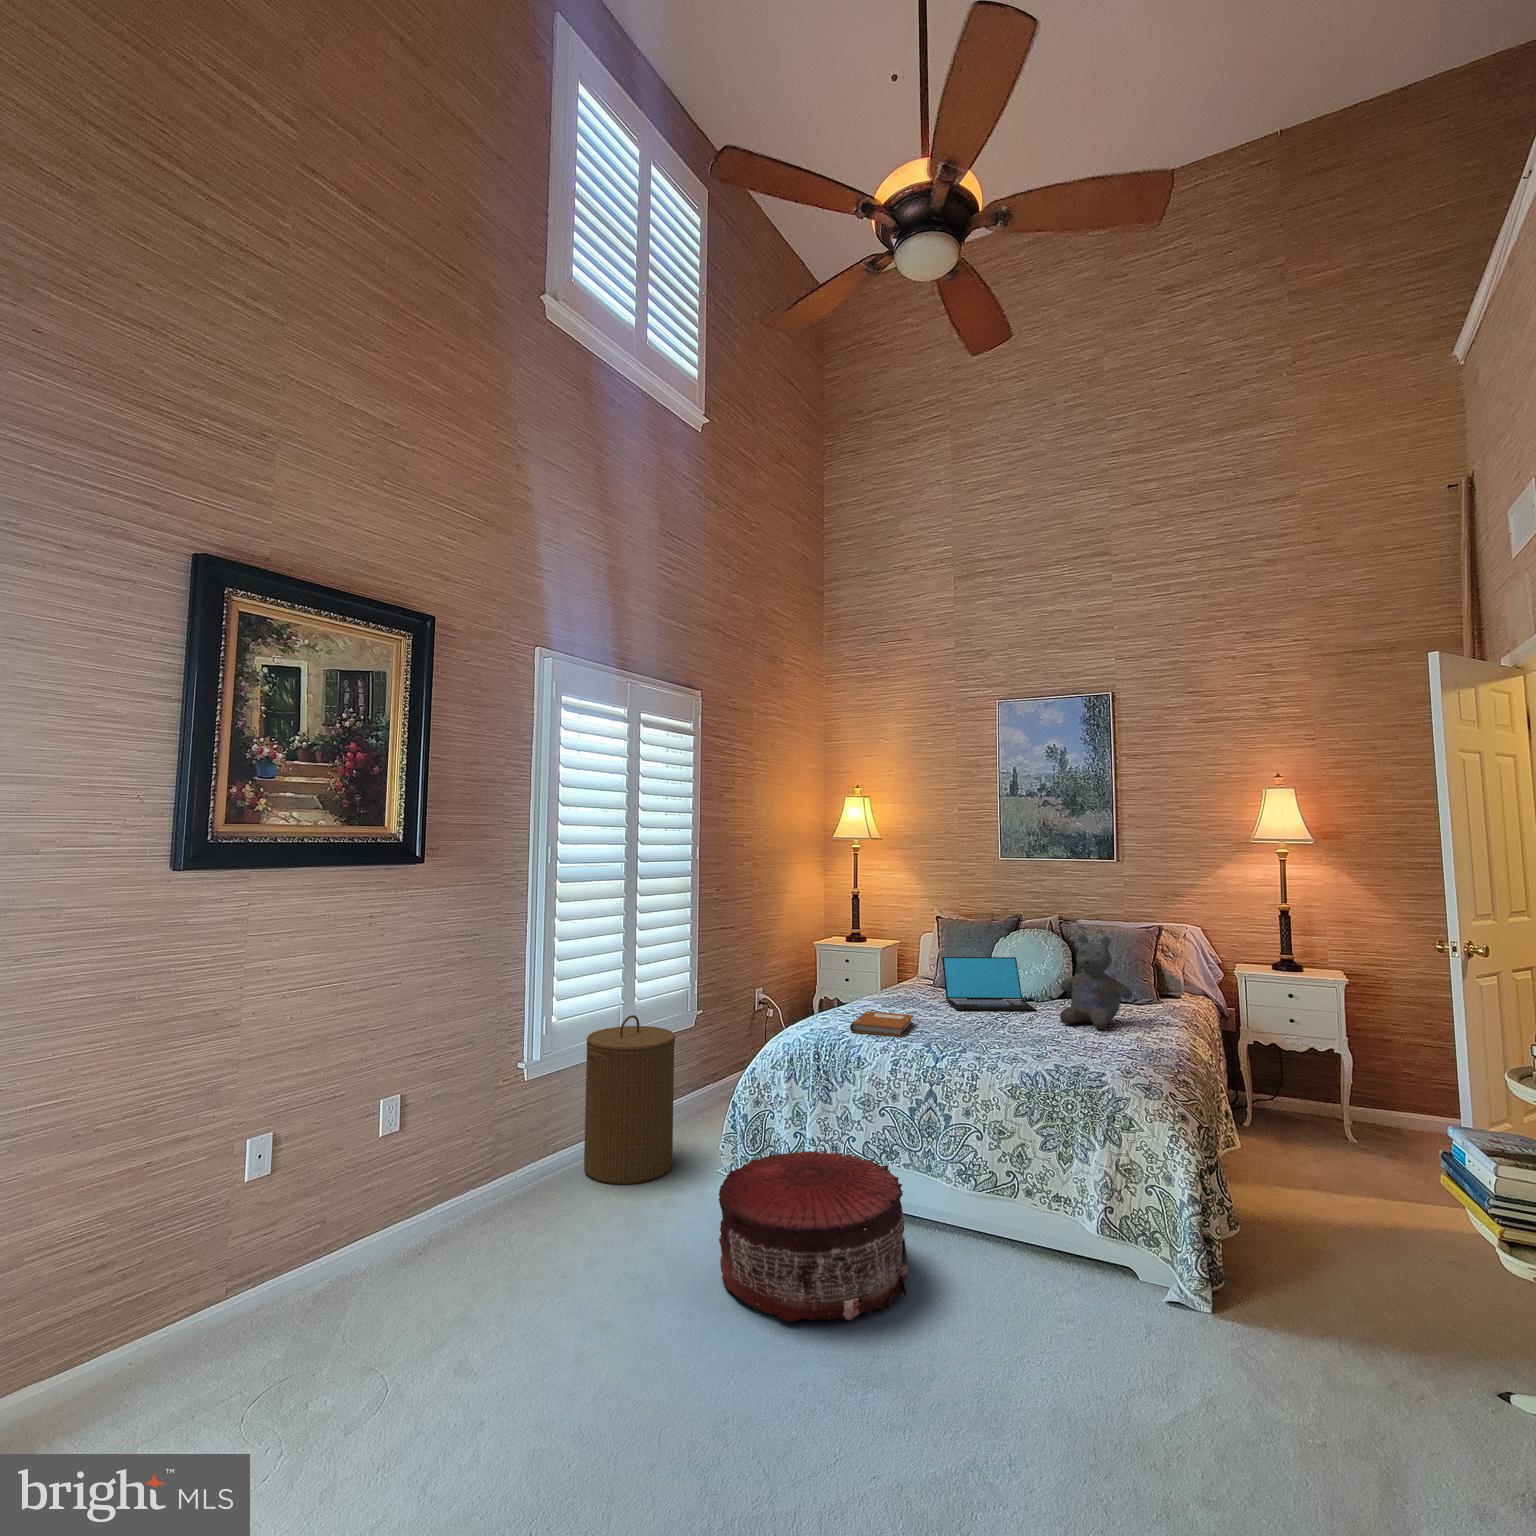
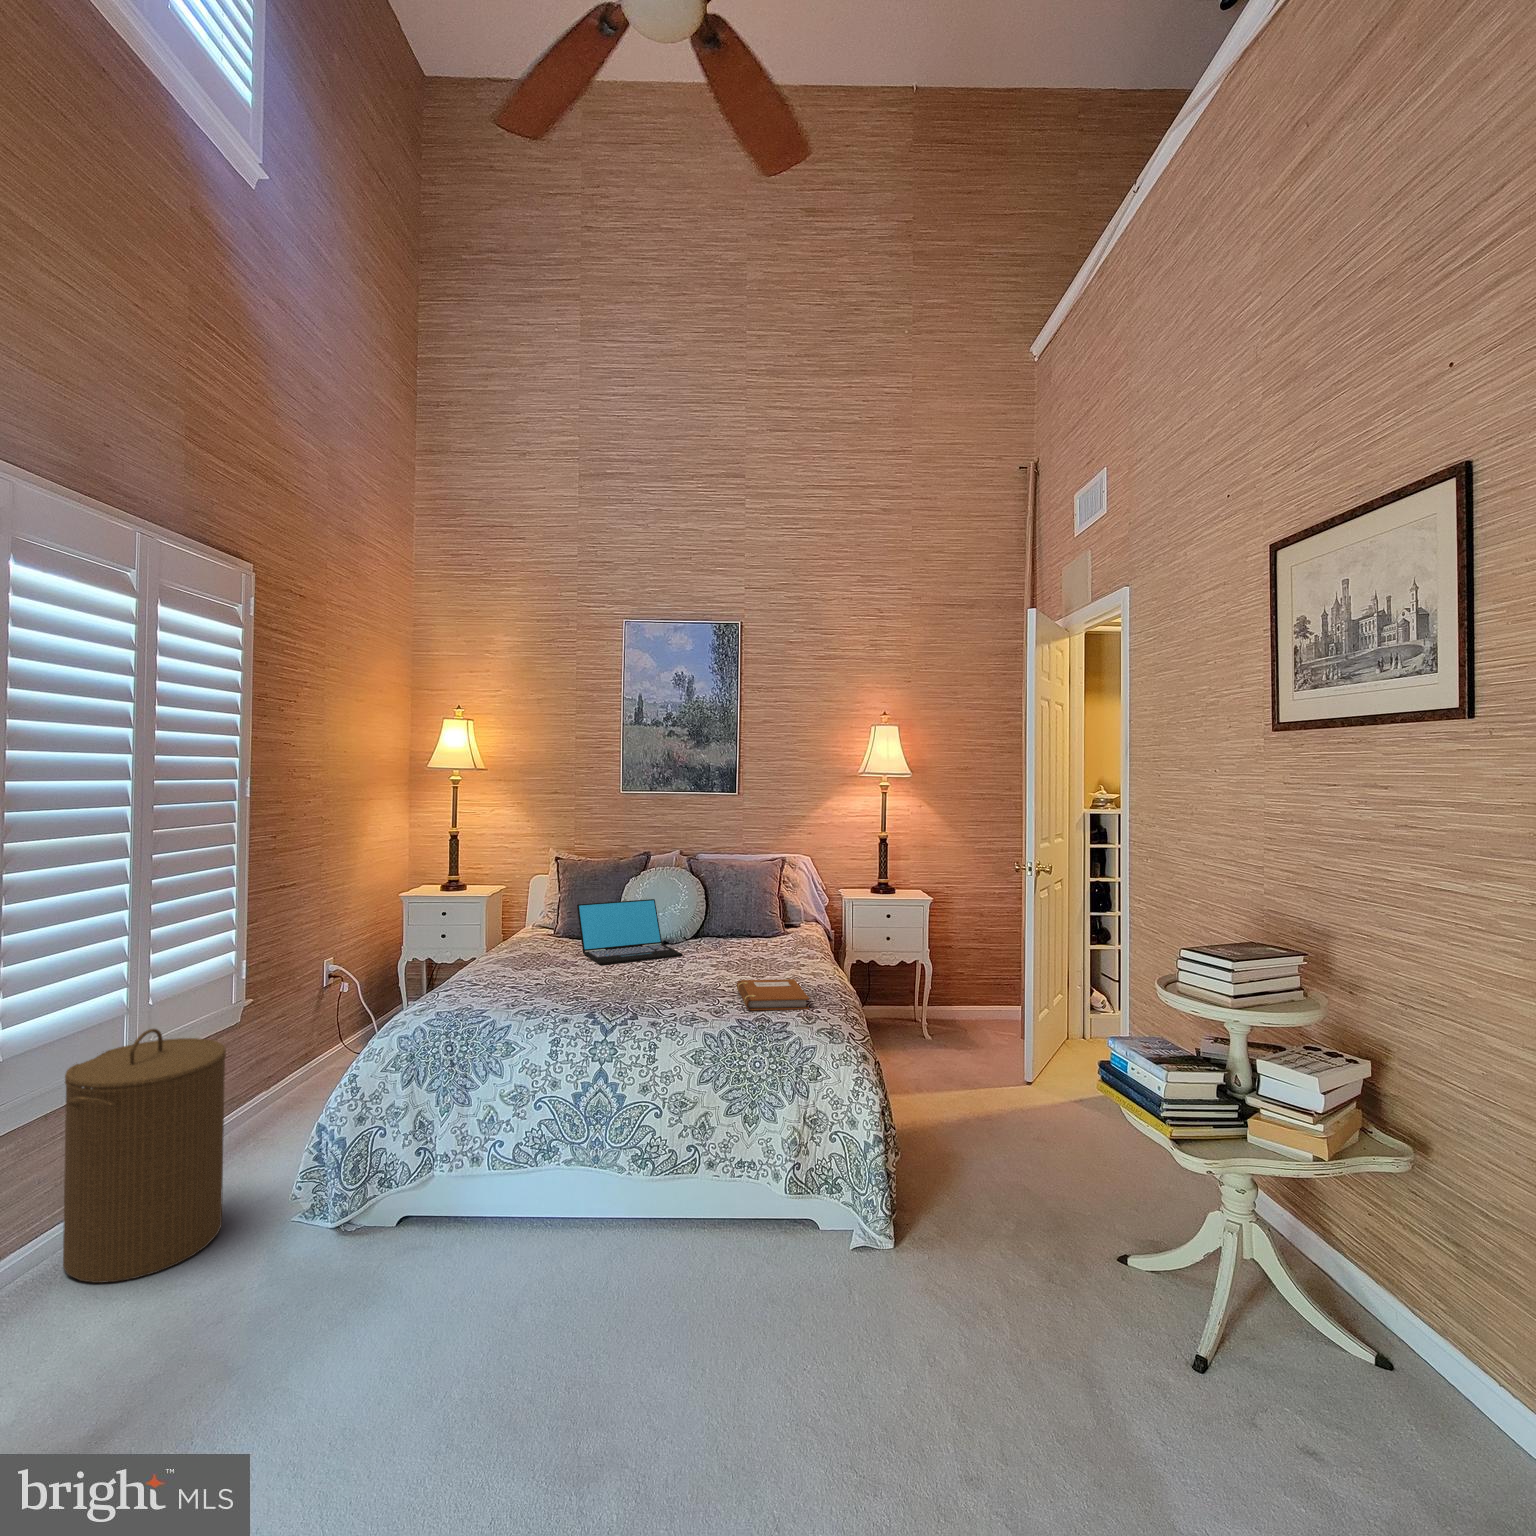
stuffed bear: present [1060,935,1132,1029] -> none [711,873,782,970]
notebook: present [850,1011,914,1037] -> present [737,979,809,1010]
pouf: present [719,1149,908,1322] -> none [331,1167,596,1429]

